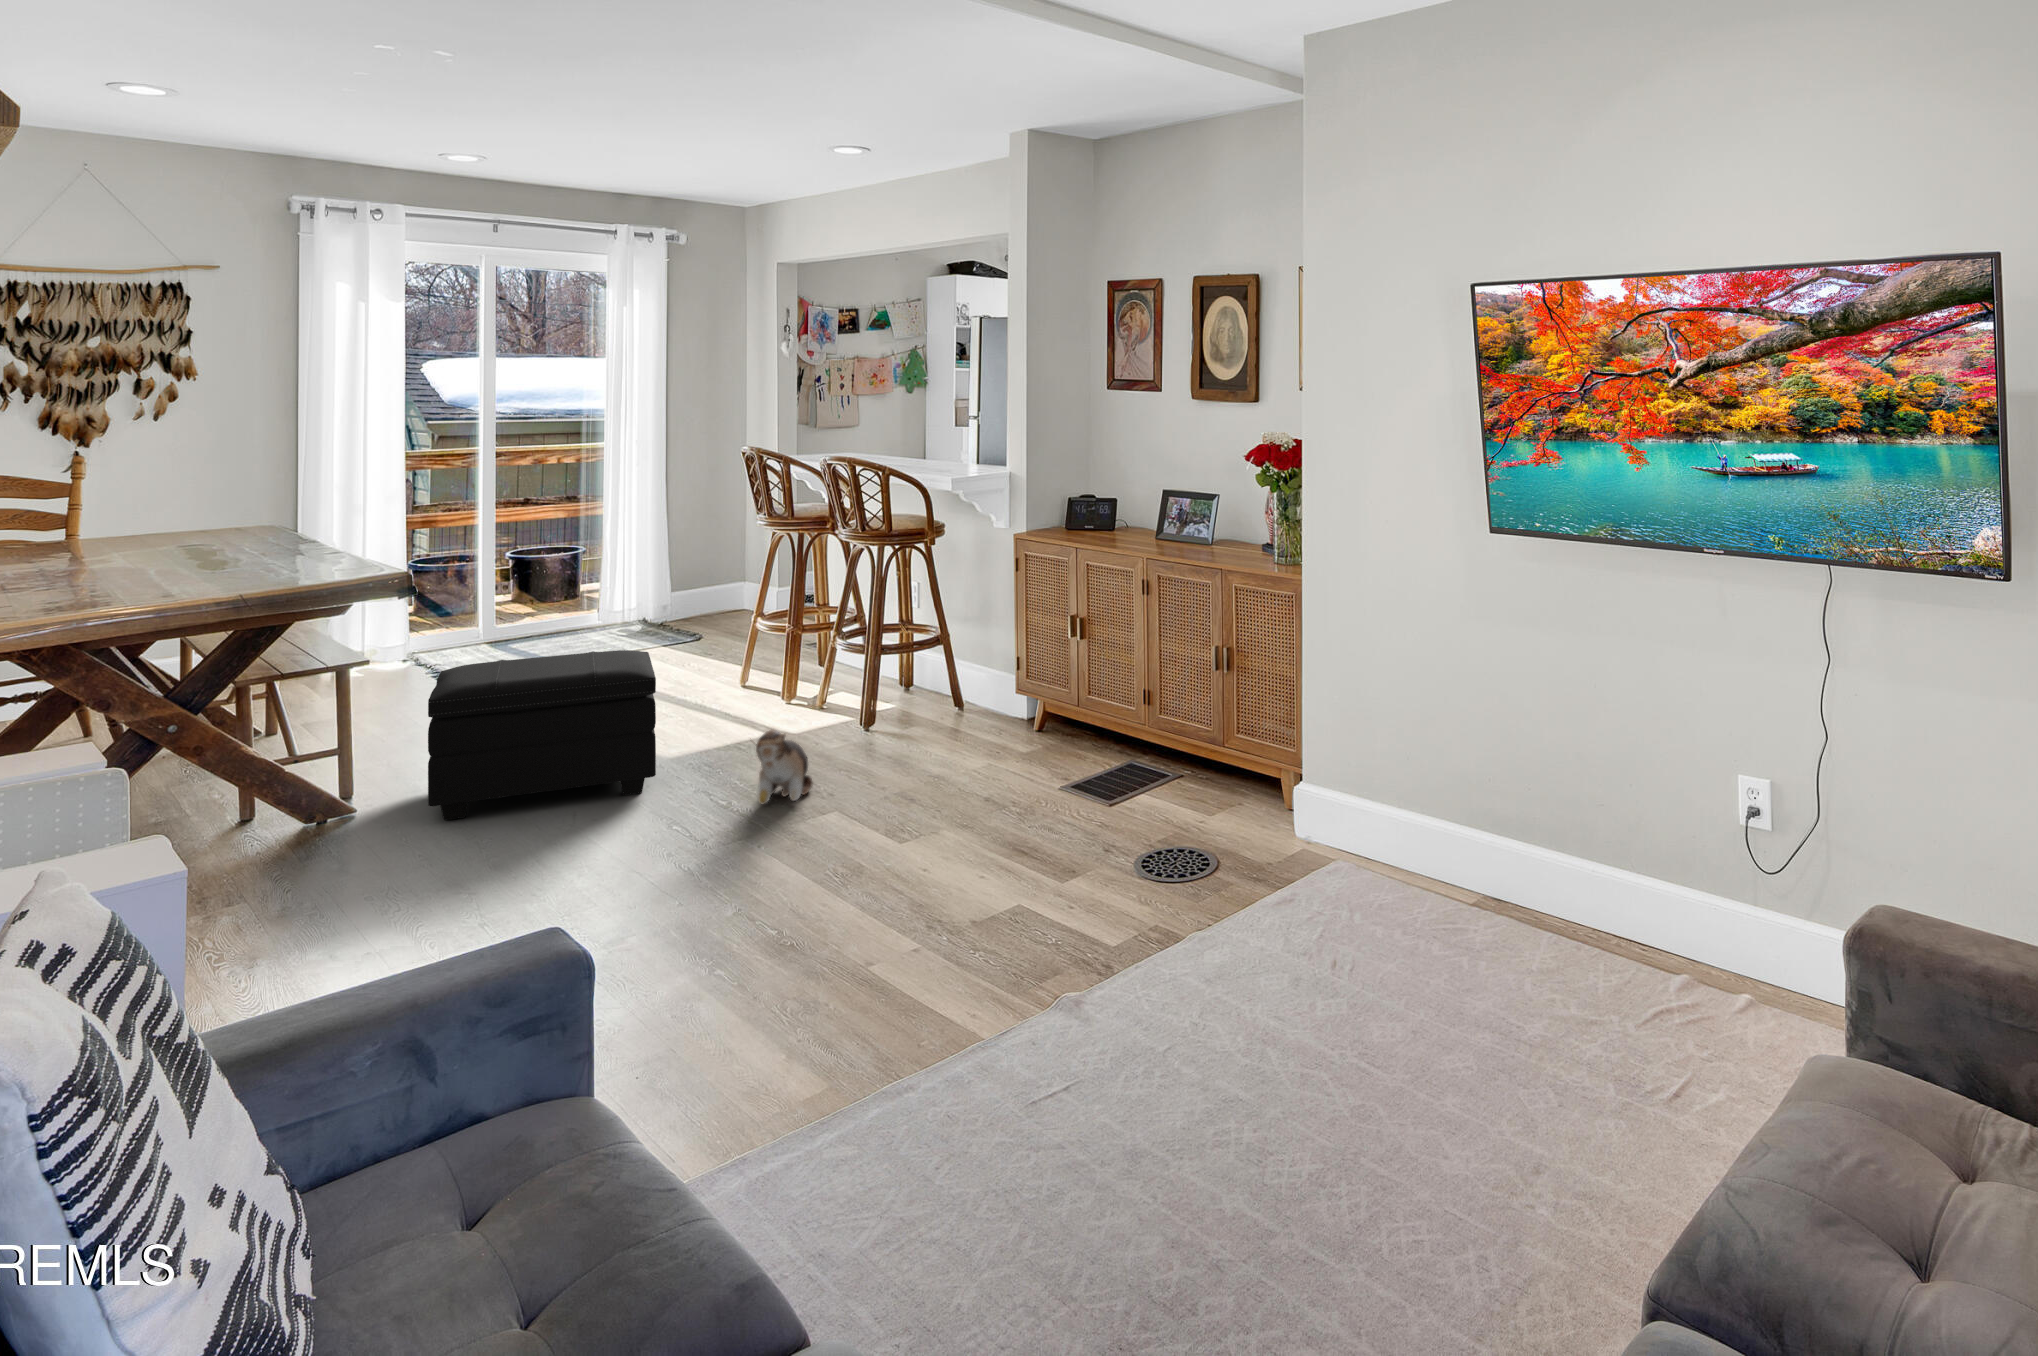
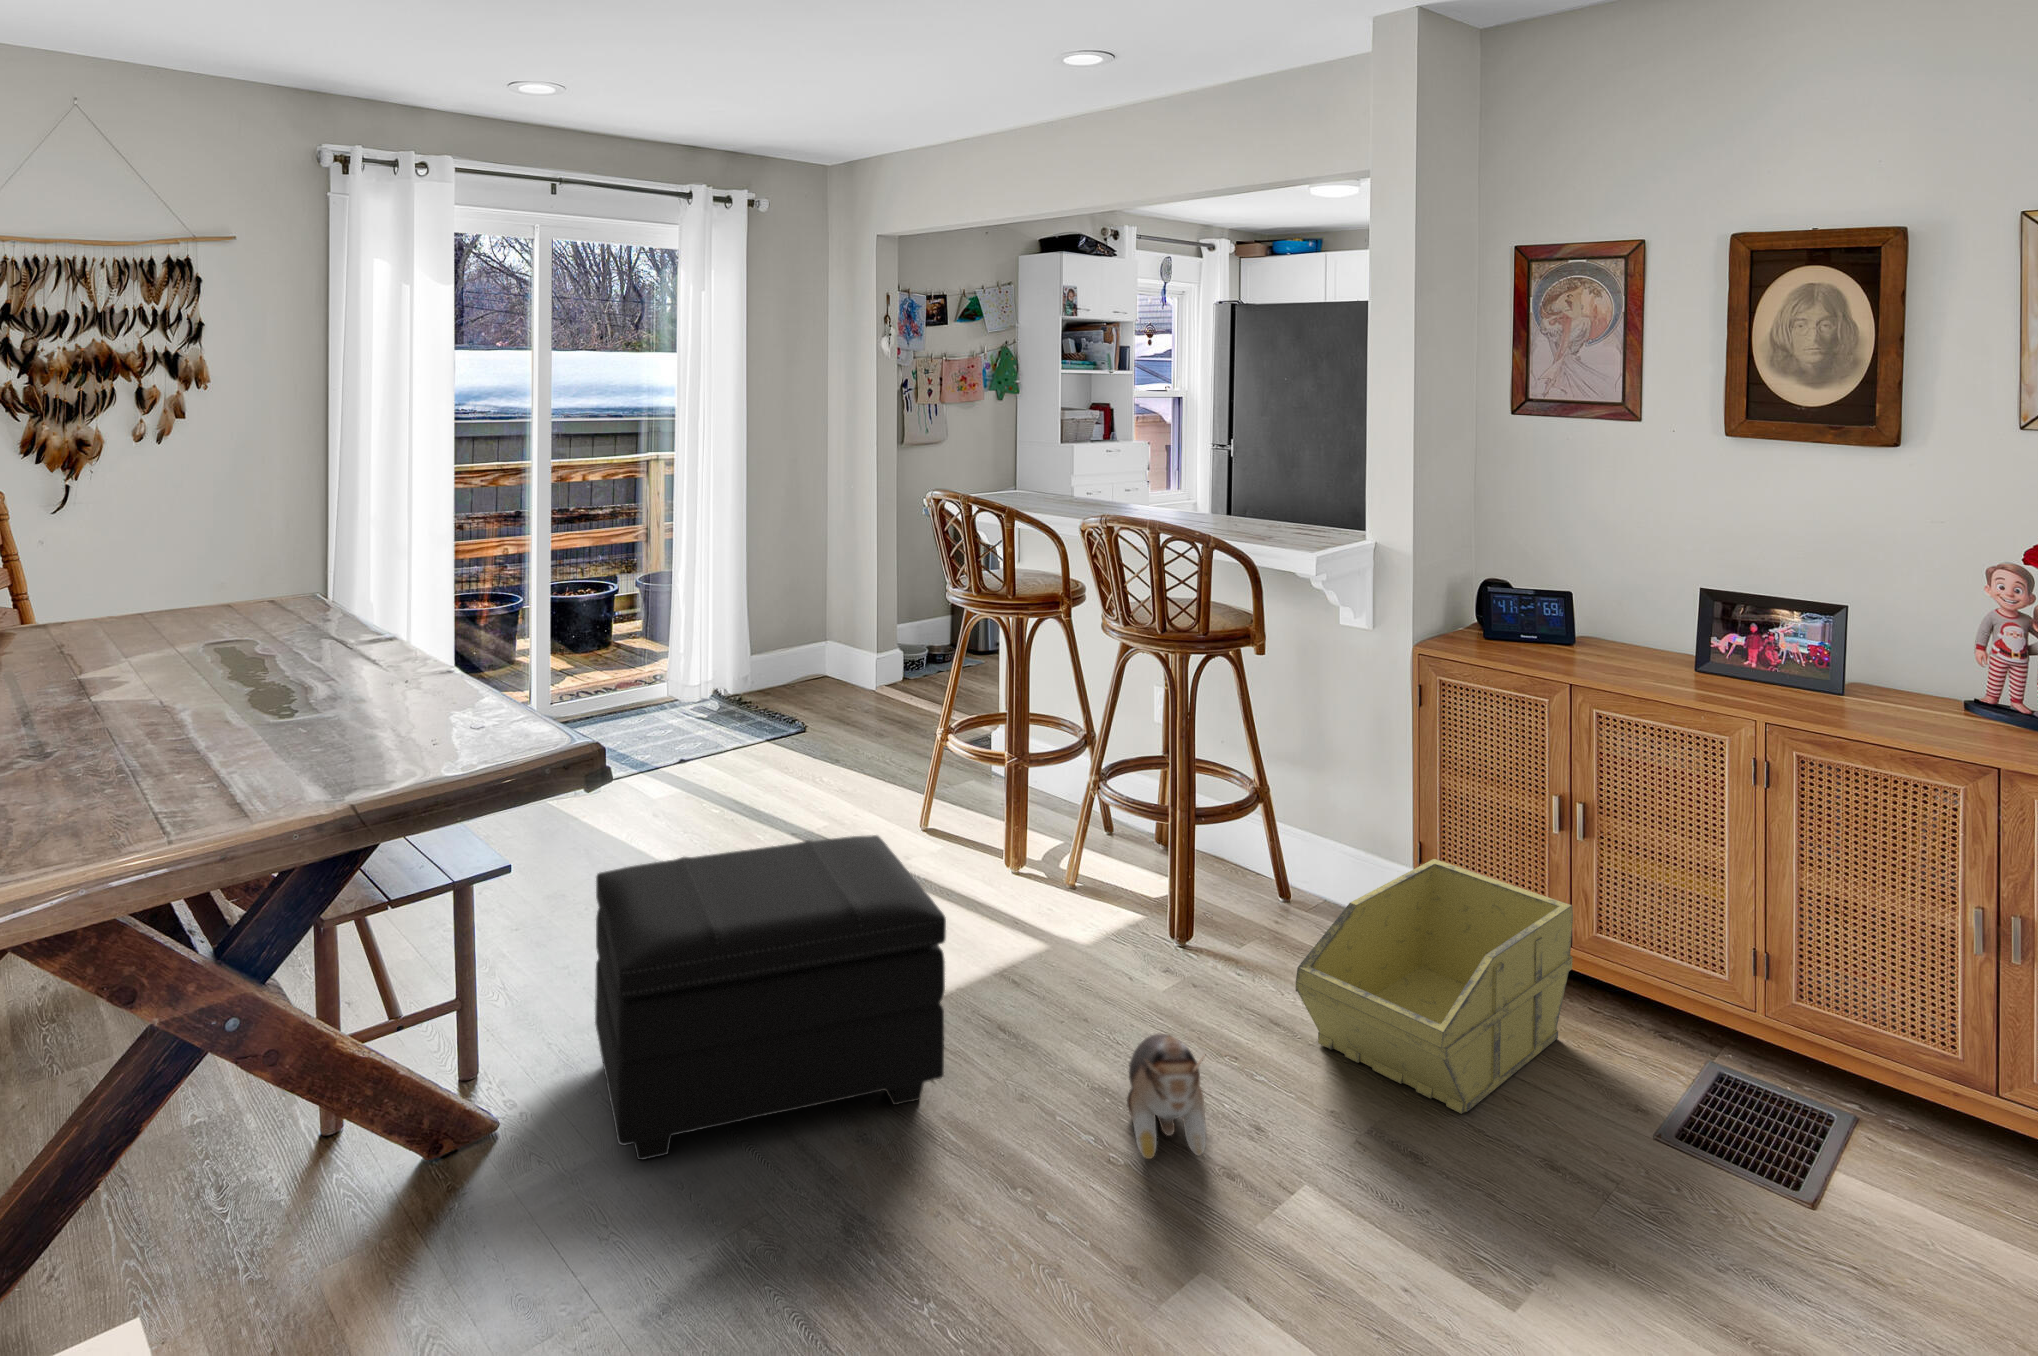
storage bin: none [896,660,1087,781] -> present [1296,859,1573,1114]

